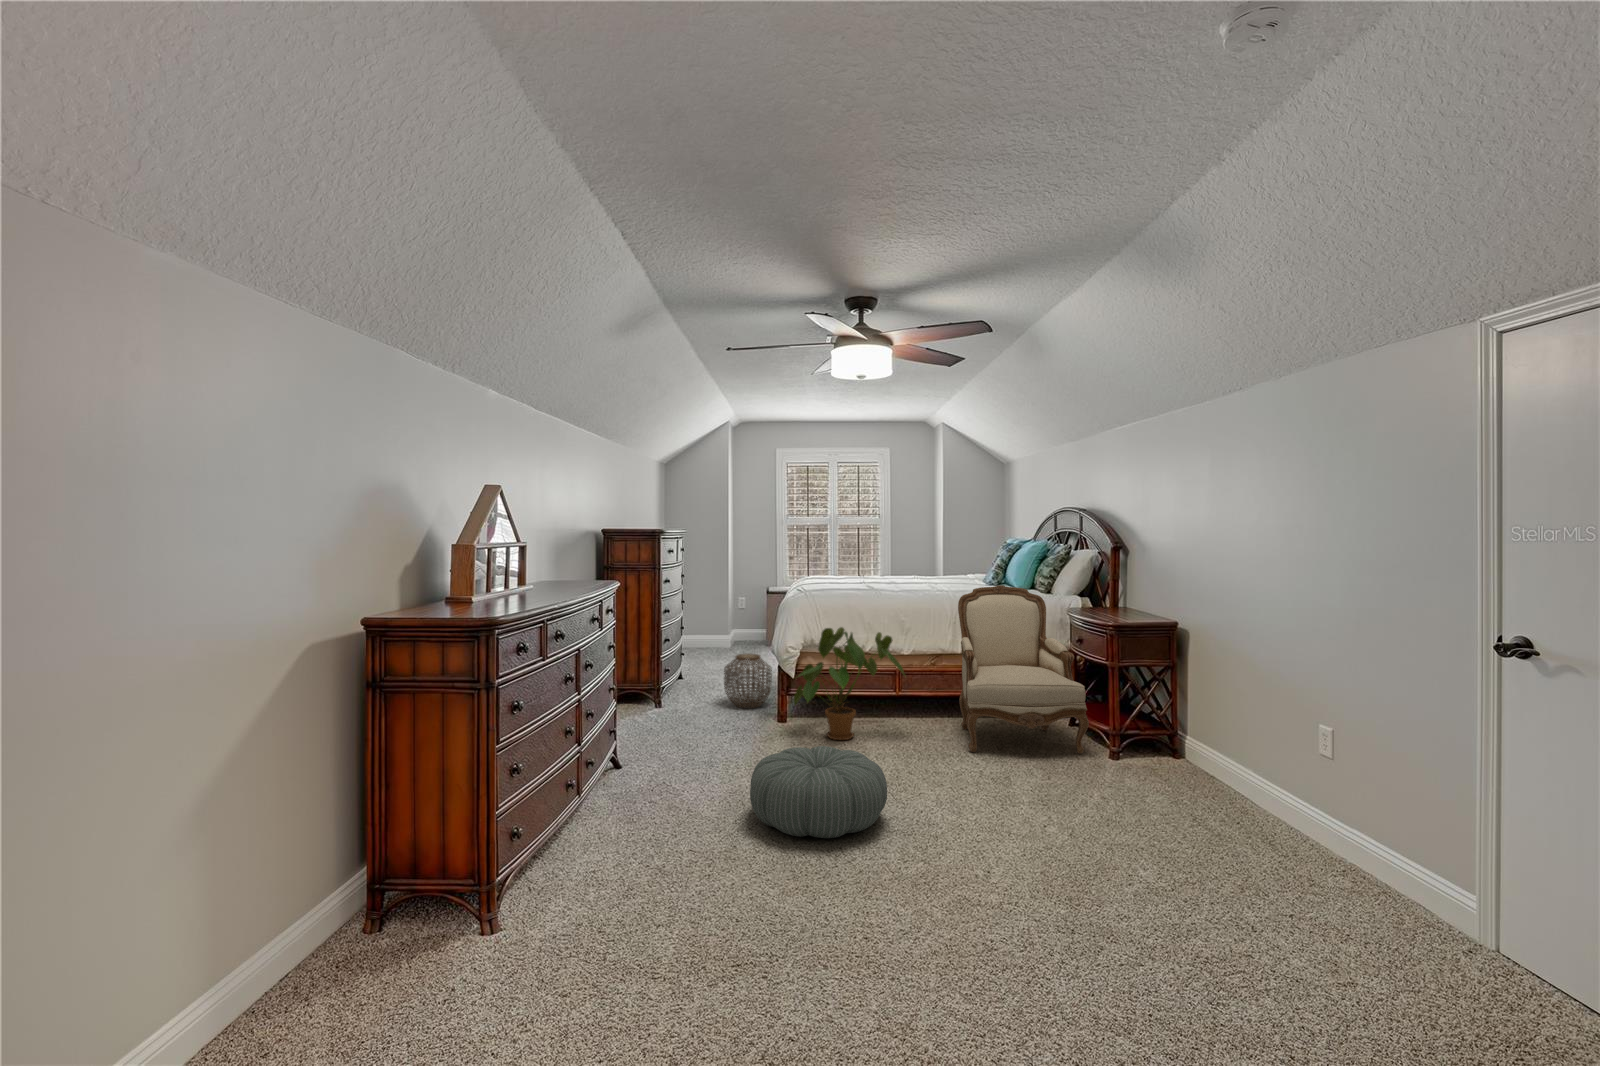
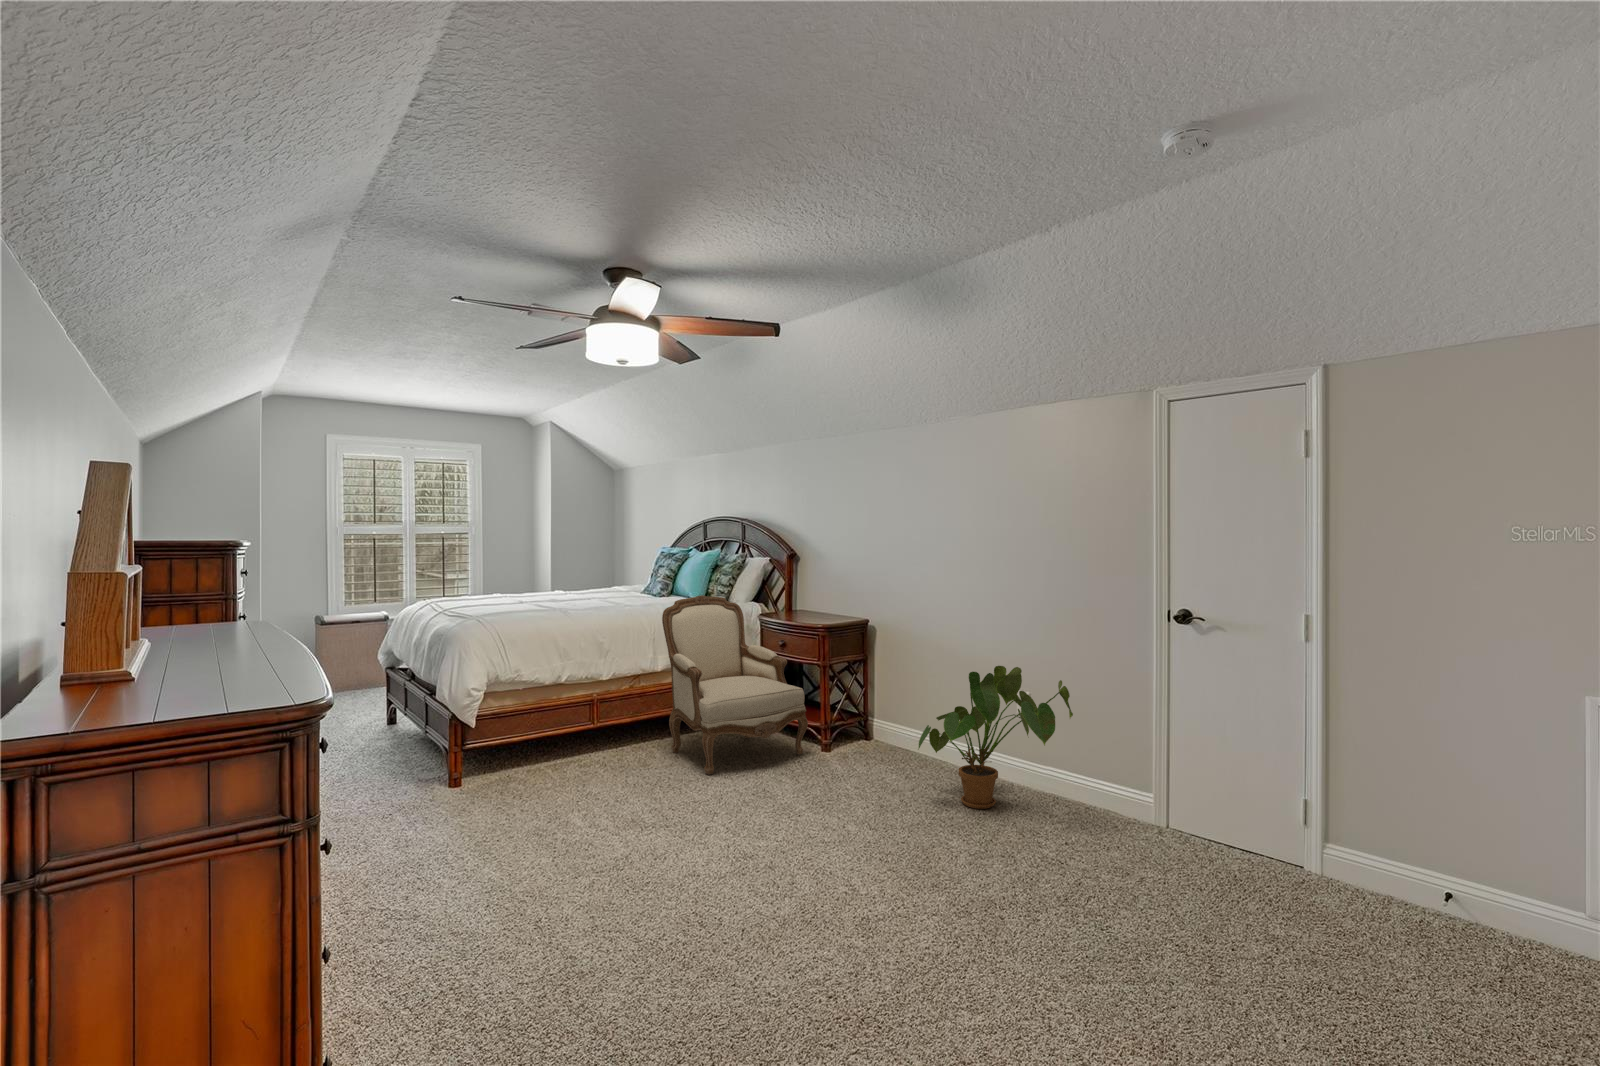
house plant: present [794,627,904,740] -> present [918,666,1073,809]
woven basket: present [724,654,772,708] -> none [354,706,426,781]
pouf: present [750,746,887,838] -> none [550,799,721,918]

